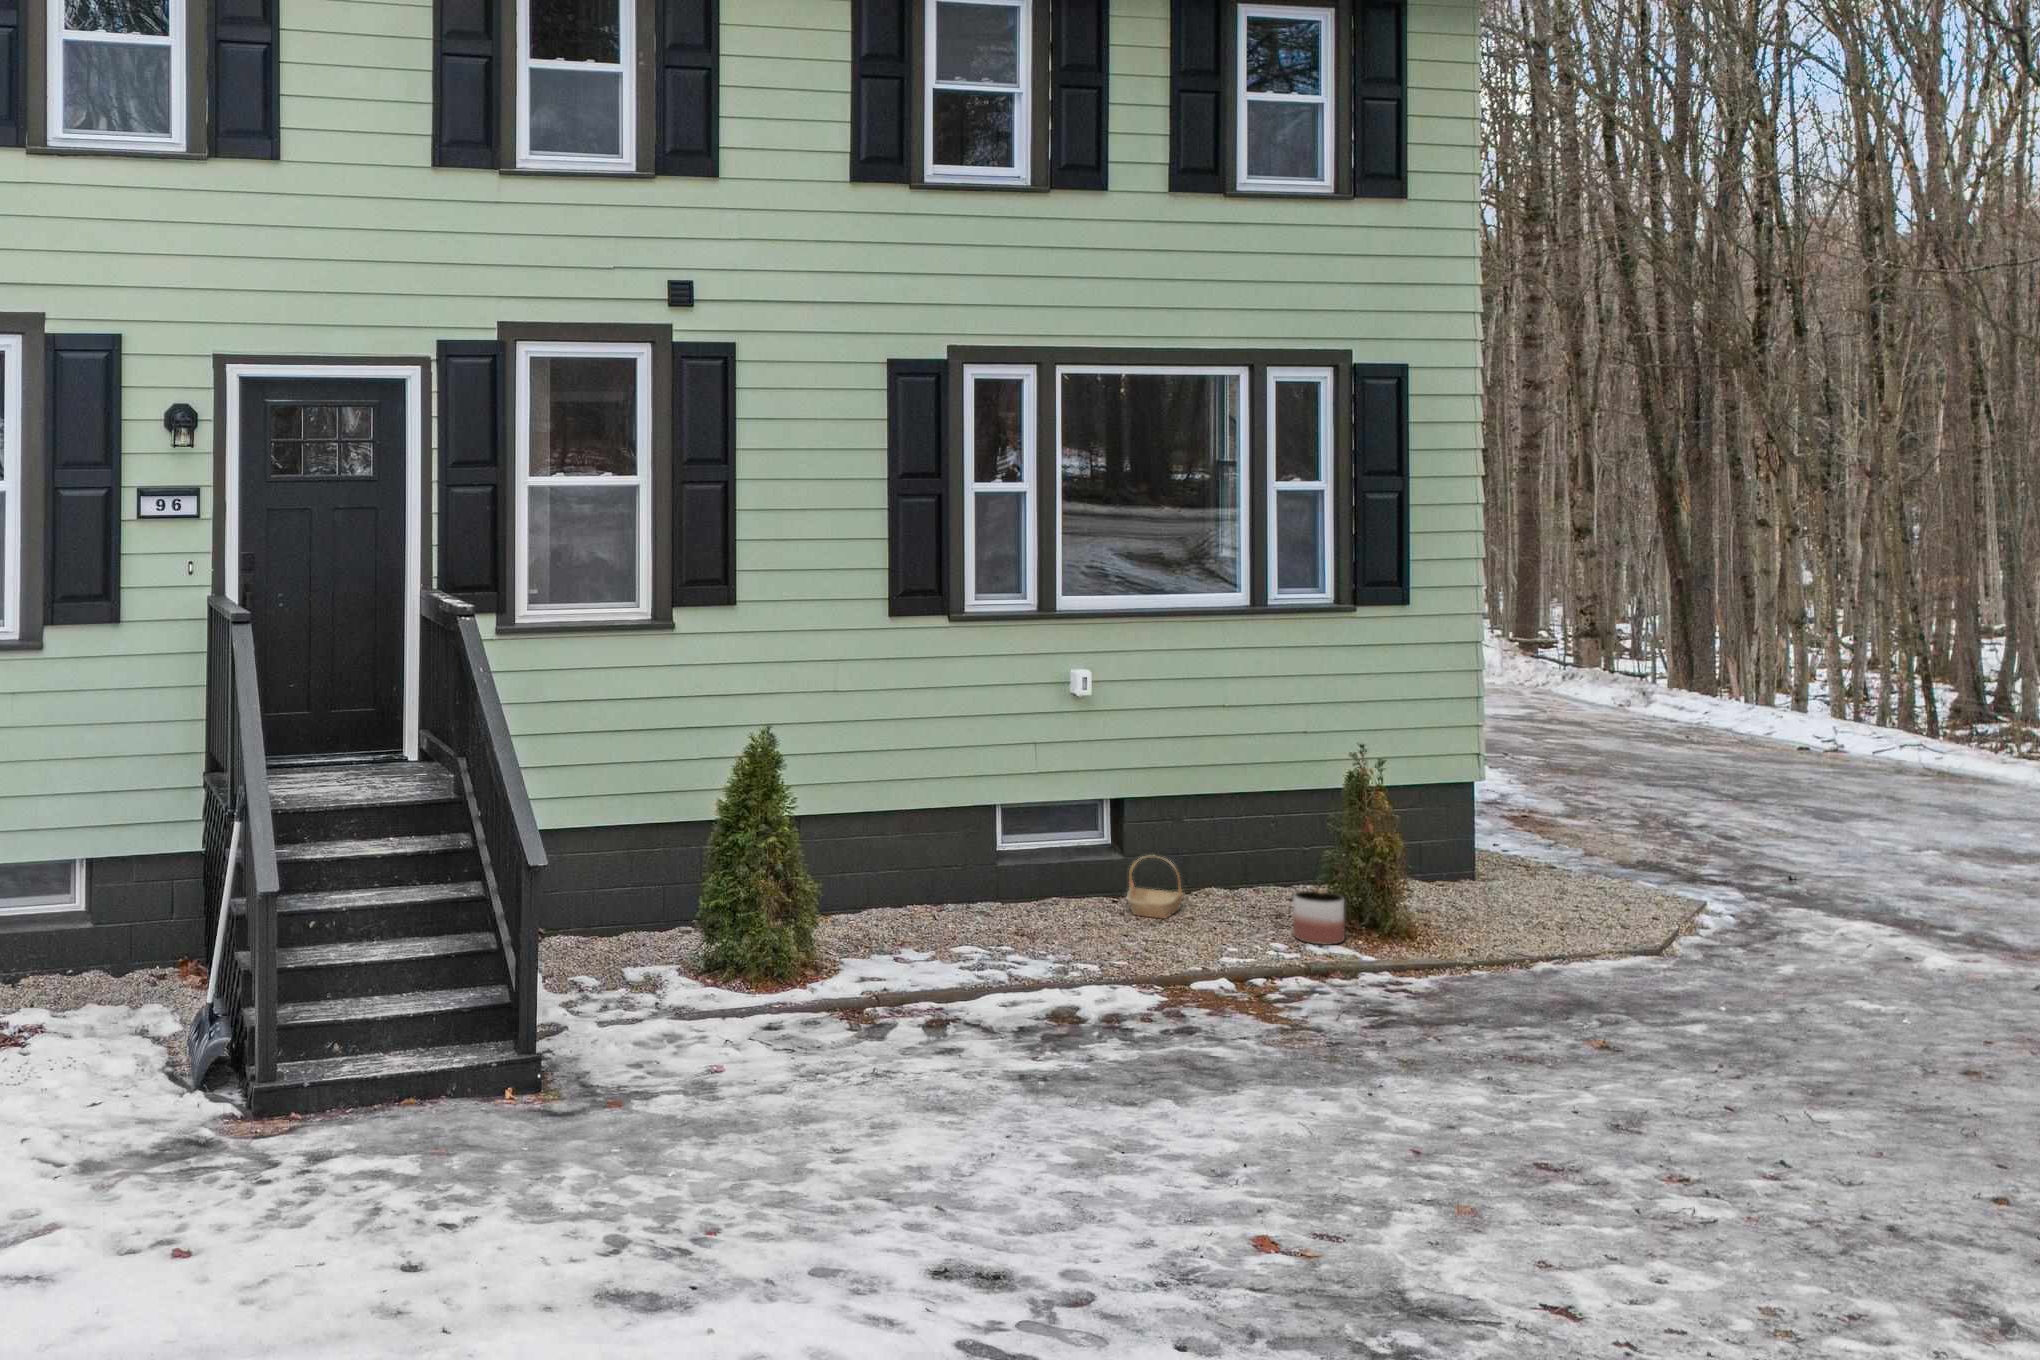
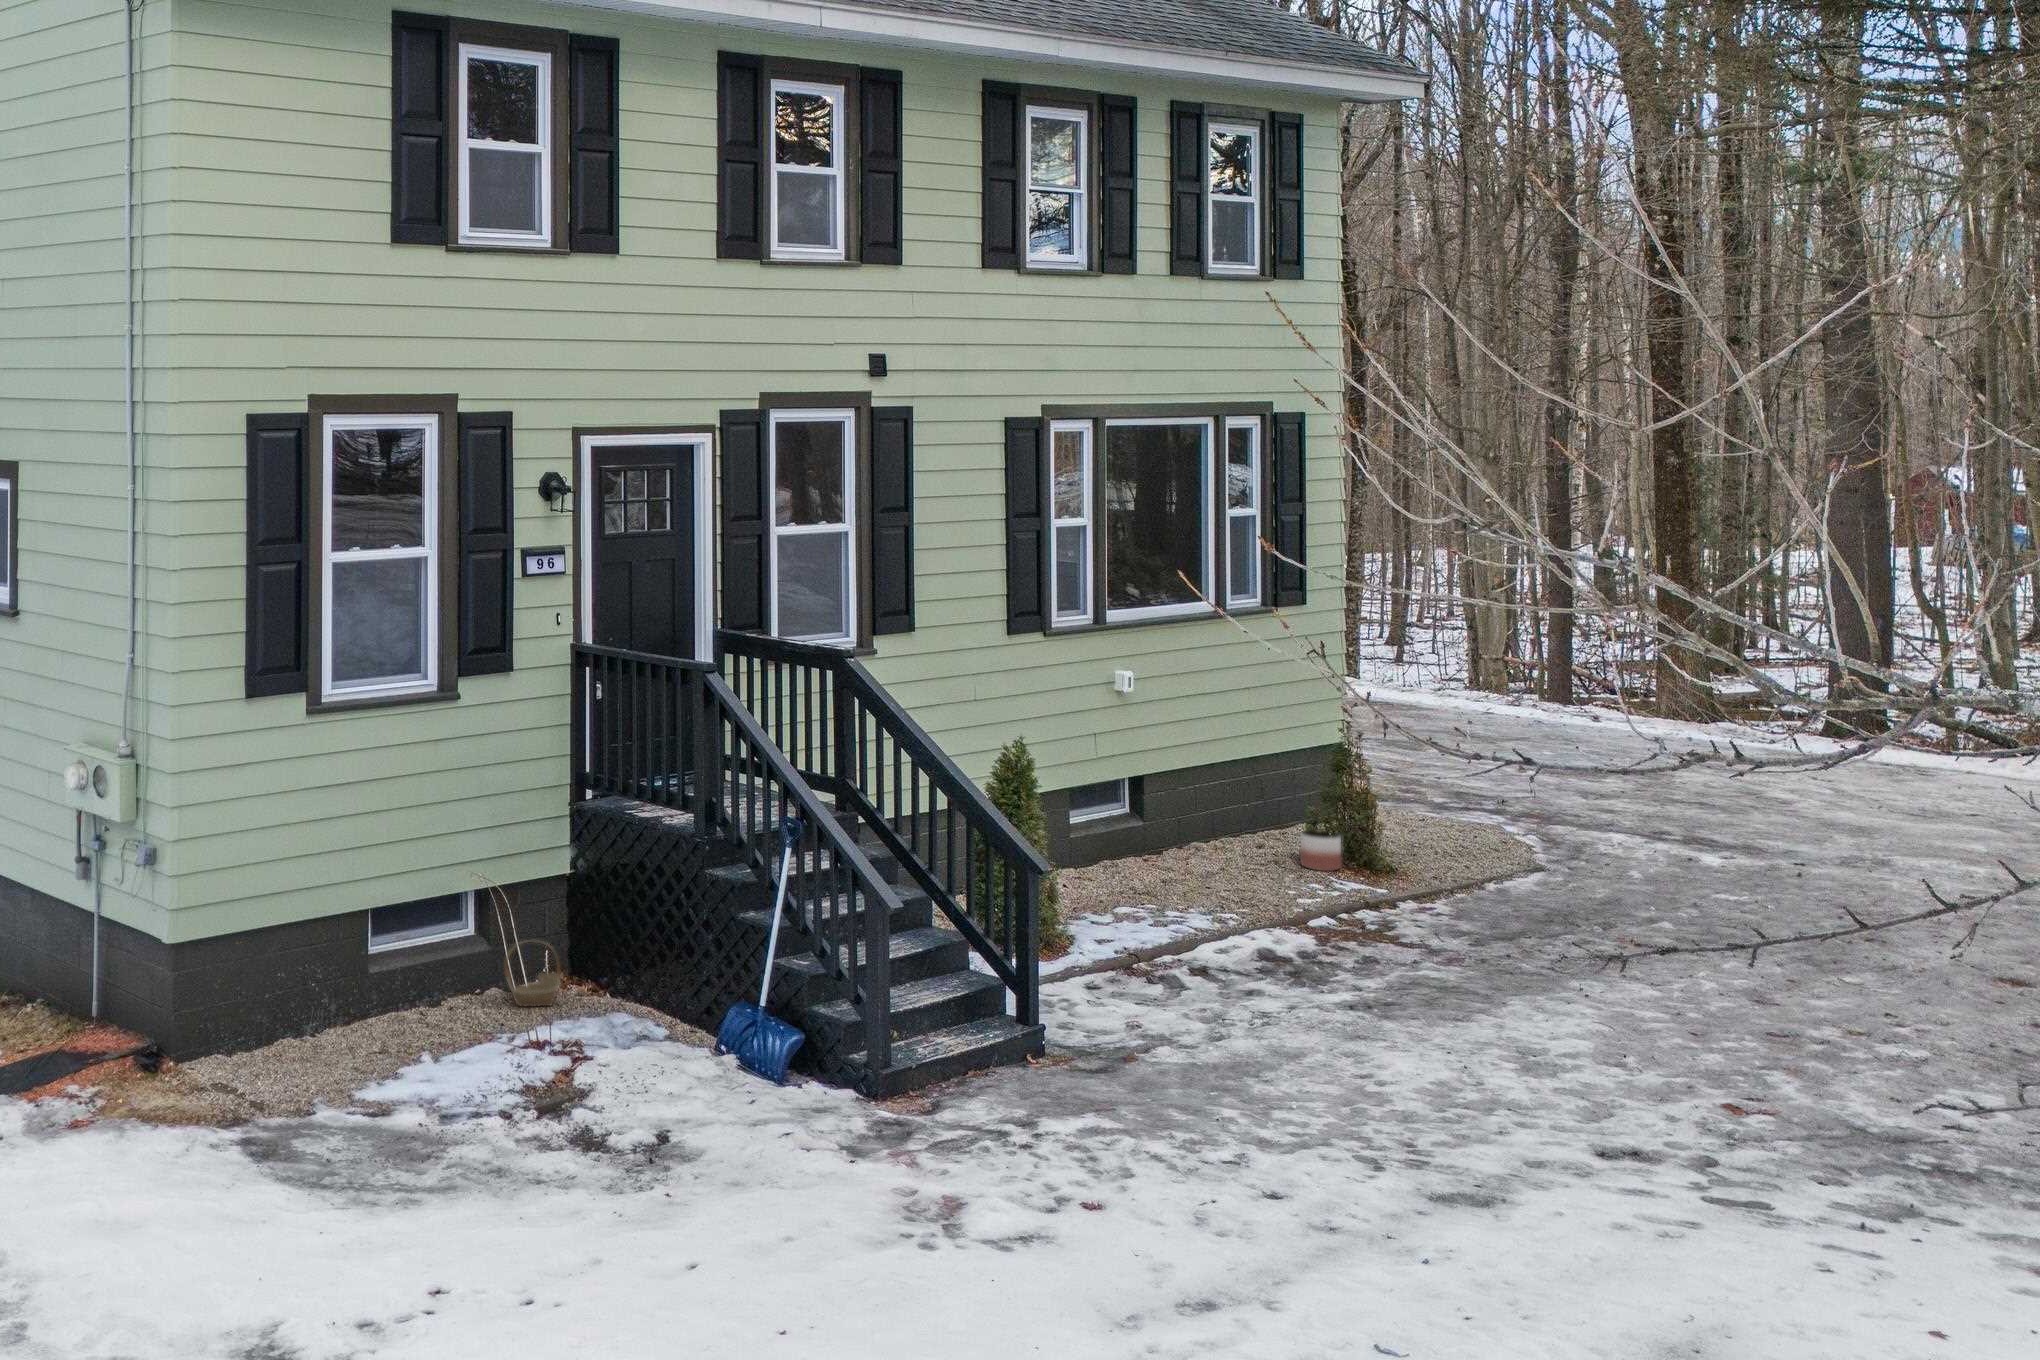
basket: present [1127,855,1185,919] -> present [504,941,561,1007]

